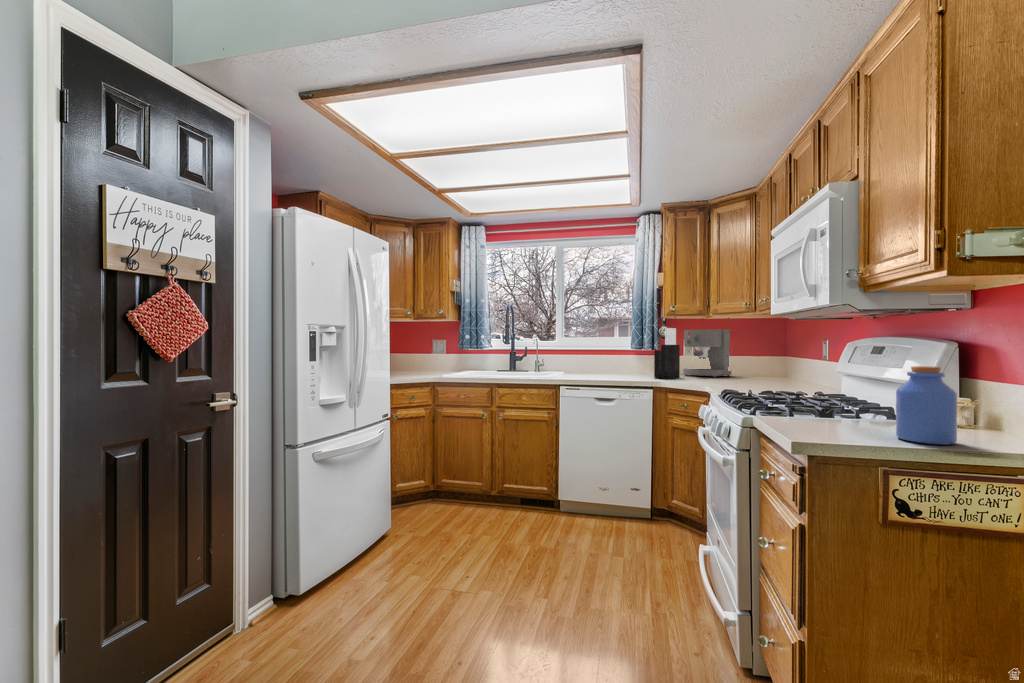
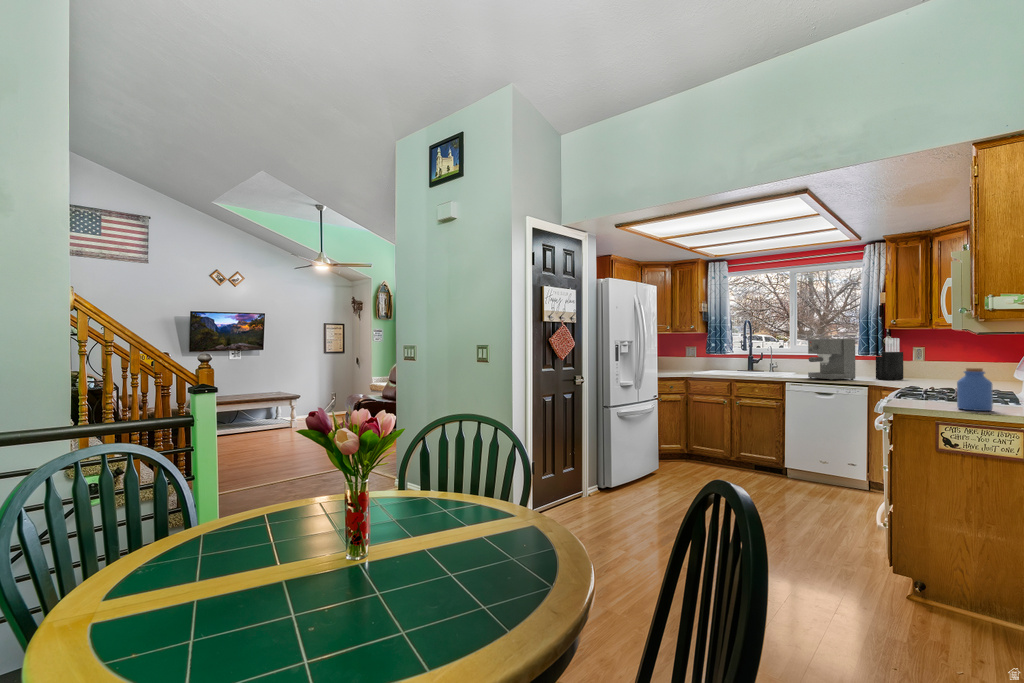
coffee maker: present [683,329,732,377] -> present [808,339,855,380]

